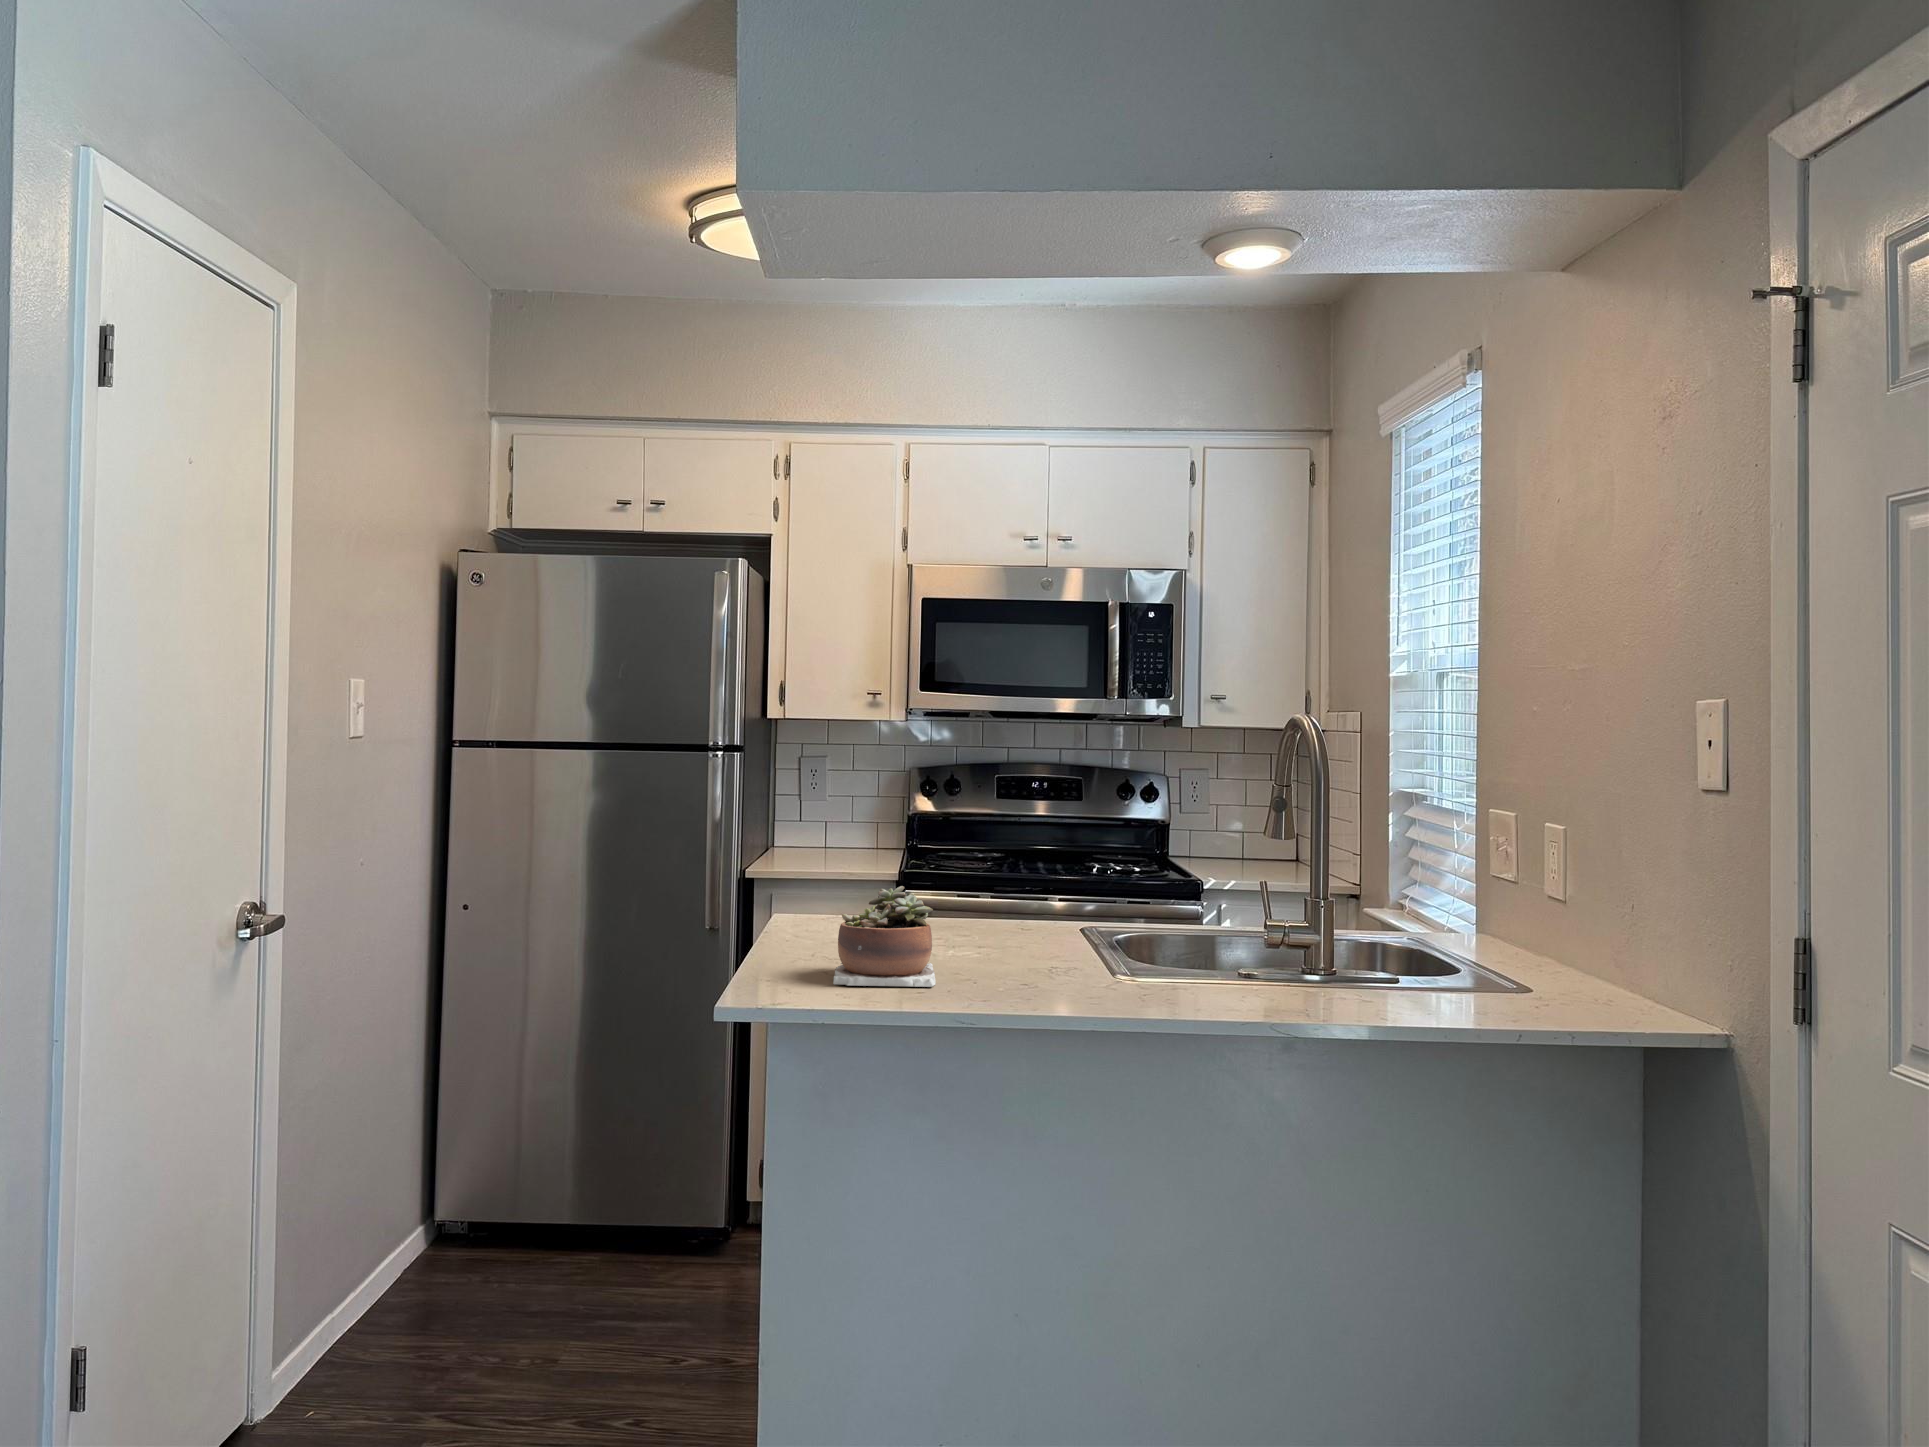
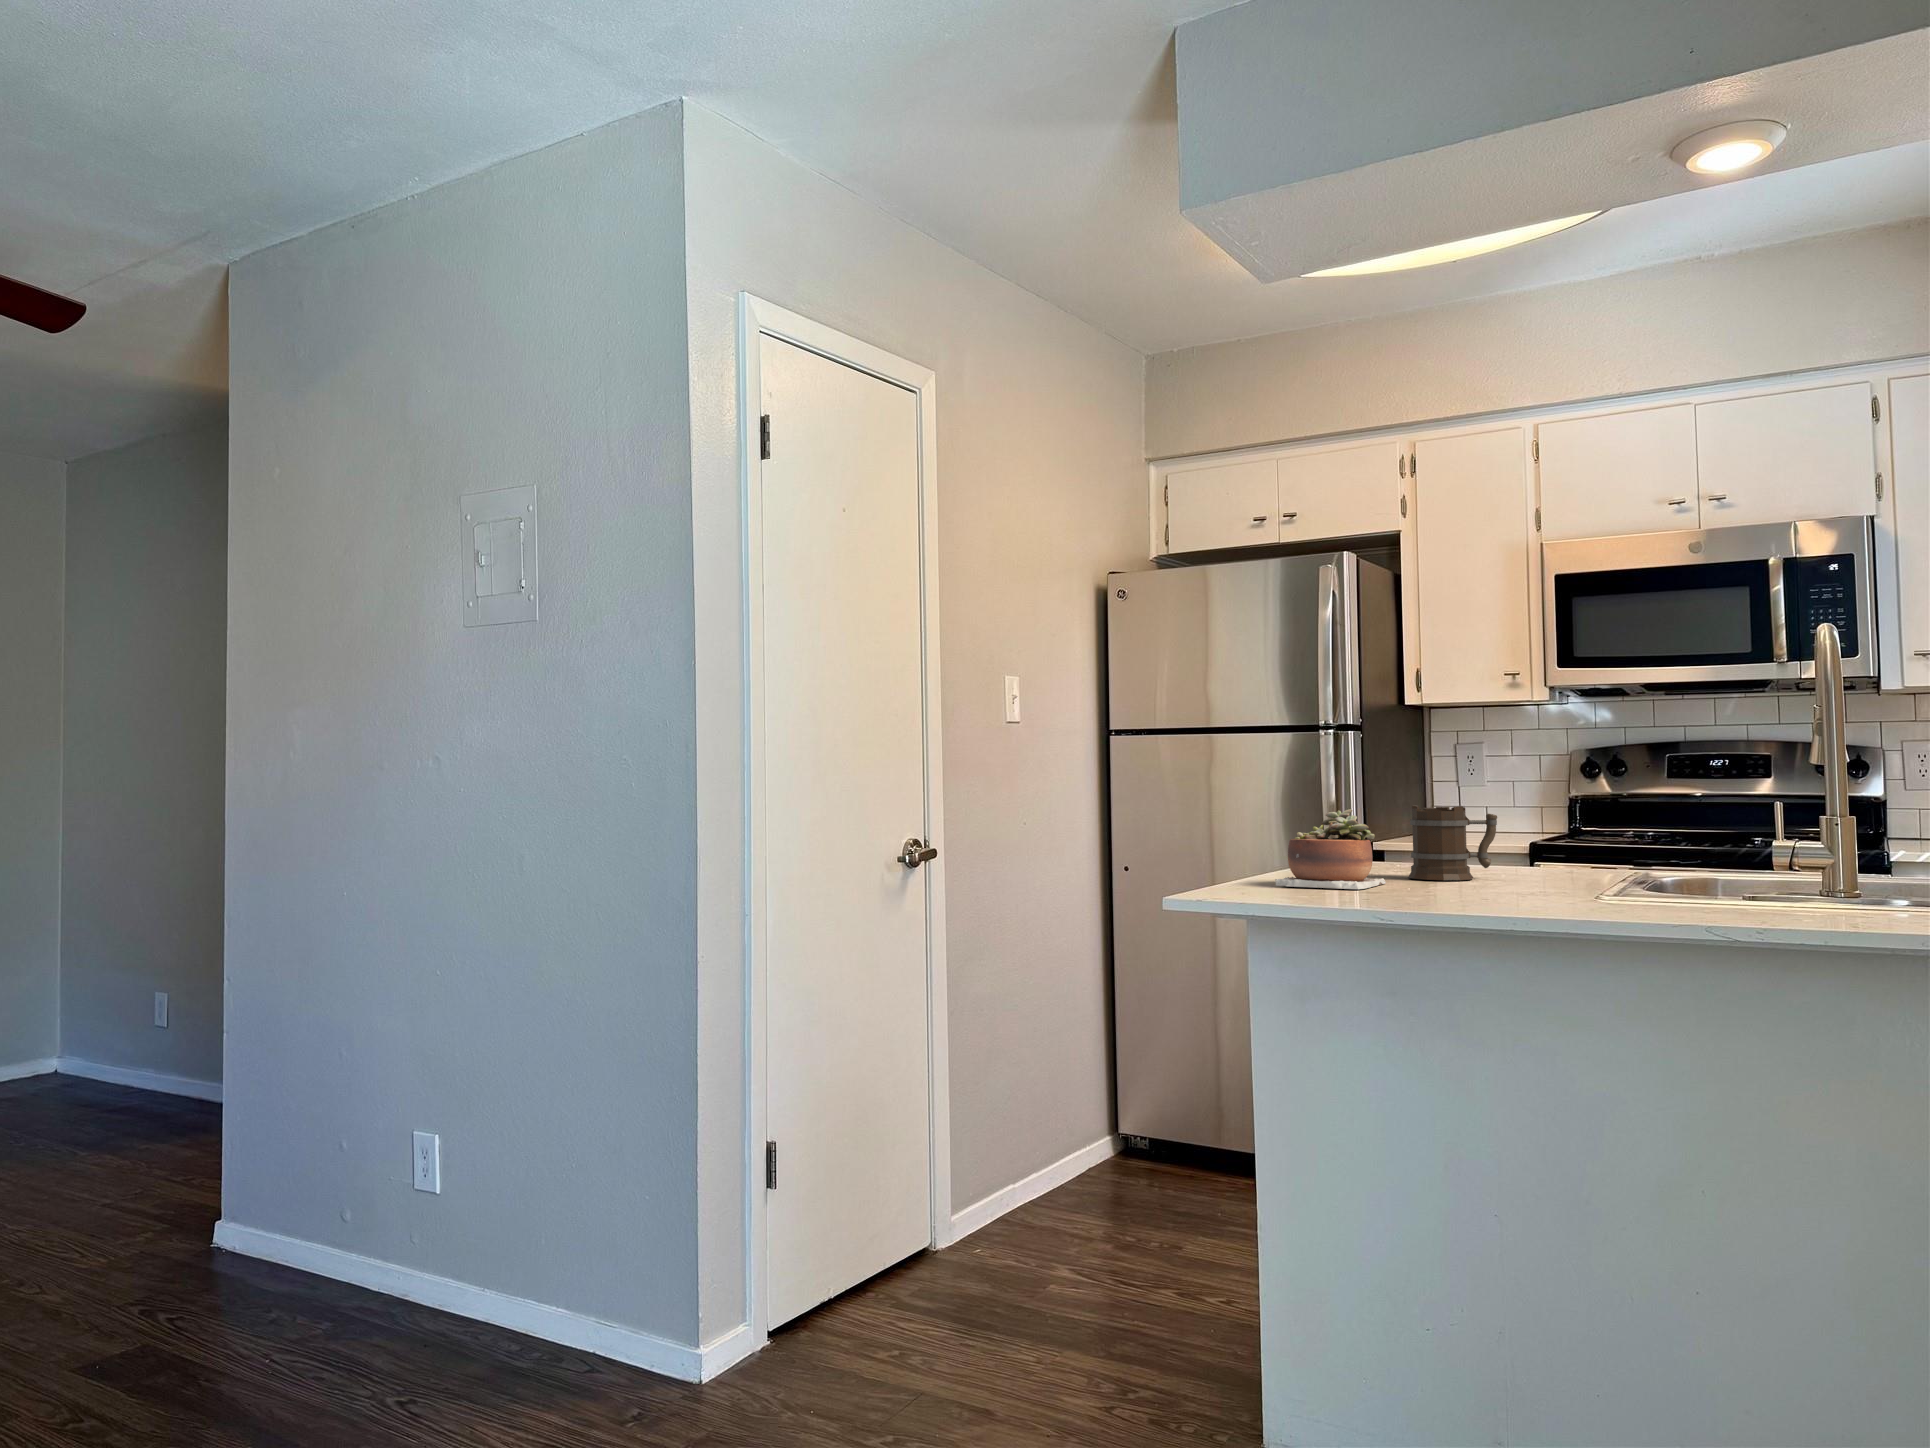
mug: none [930,871,1016,958] -> present [1408,805,1497,880]

